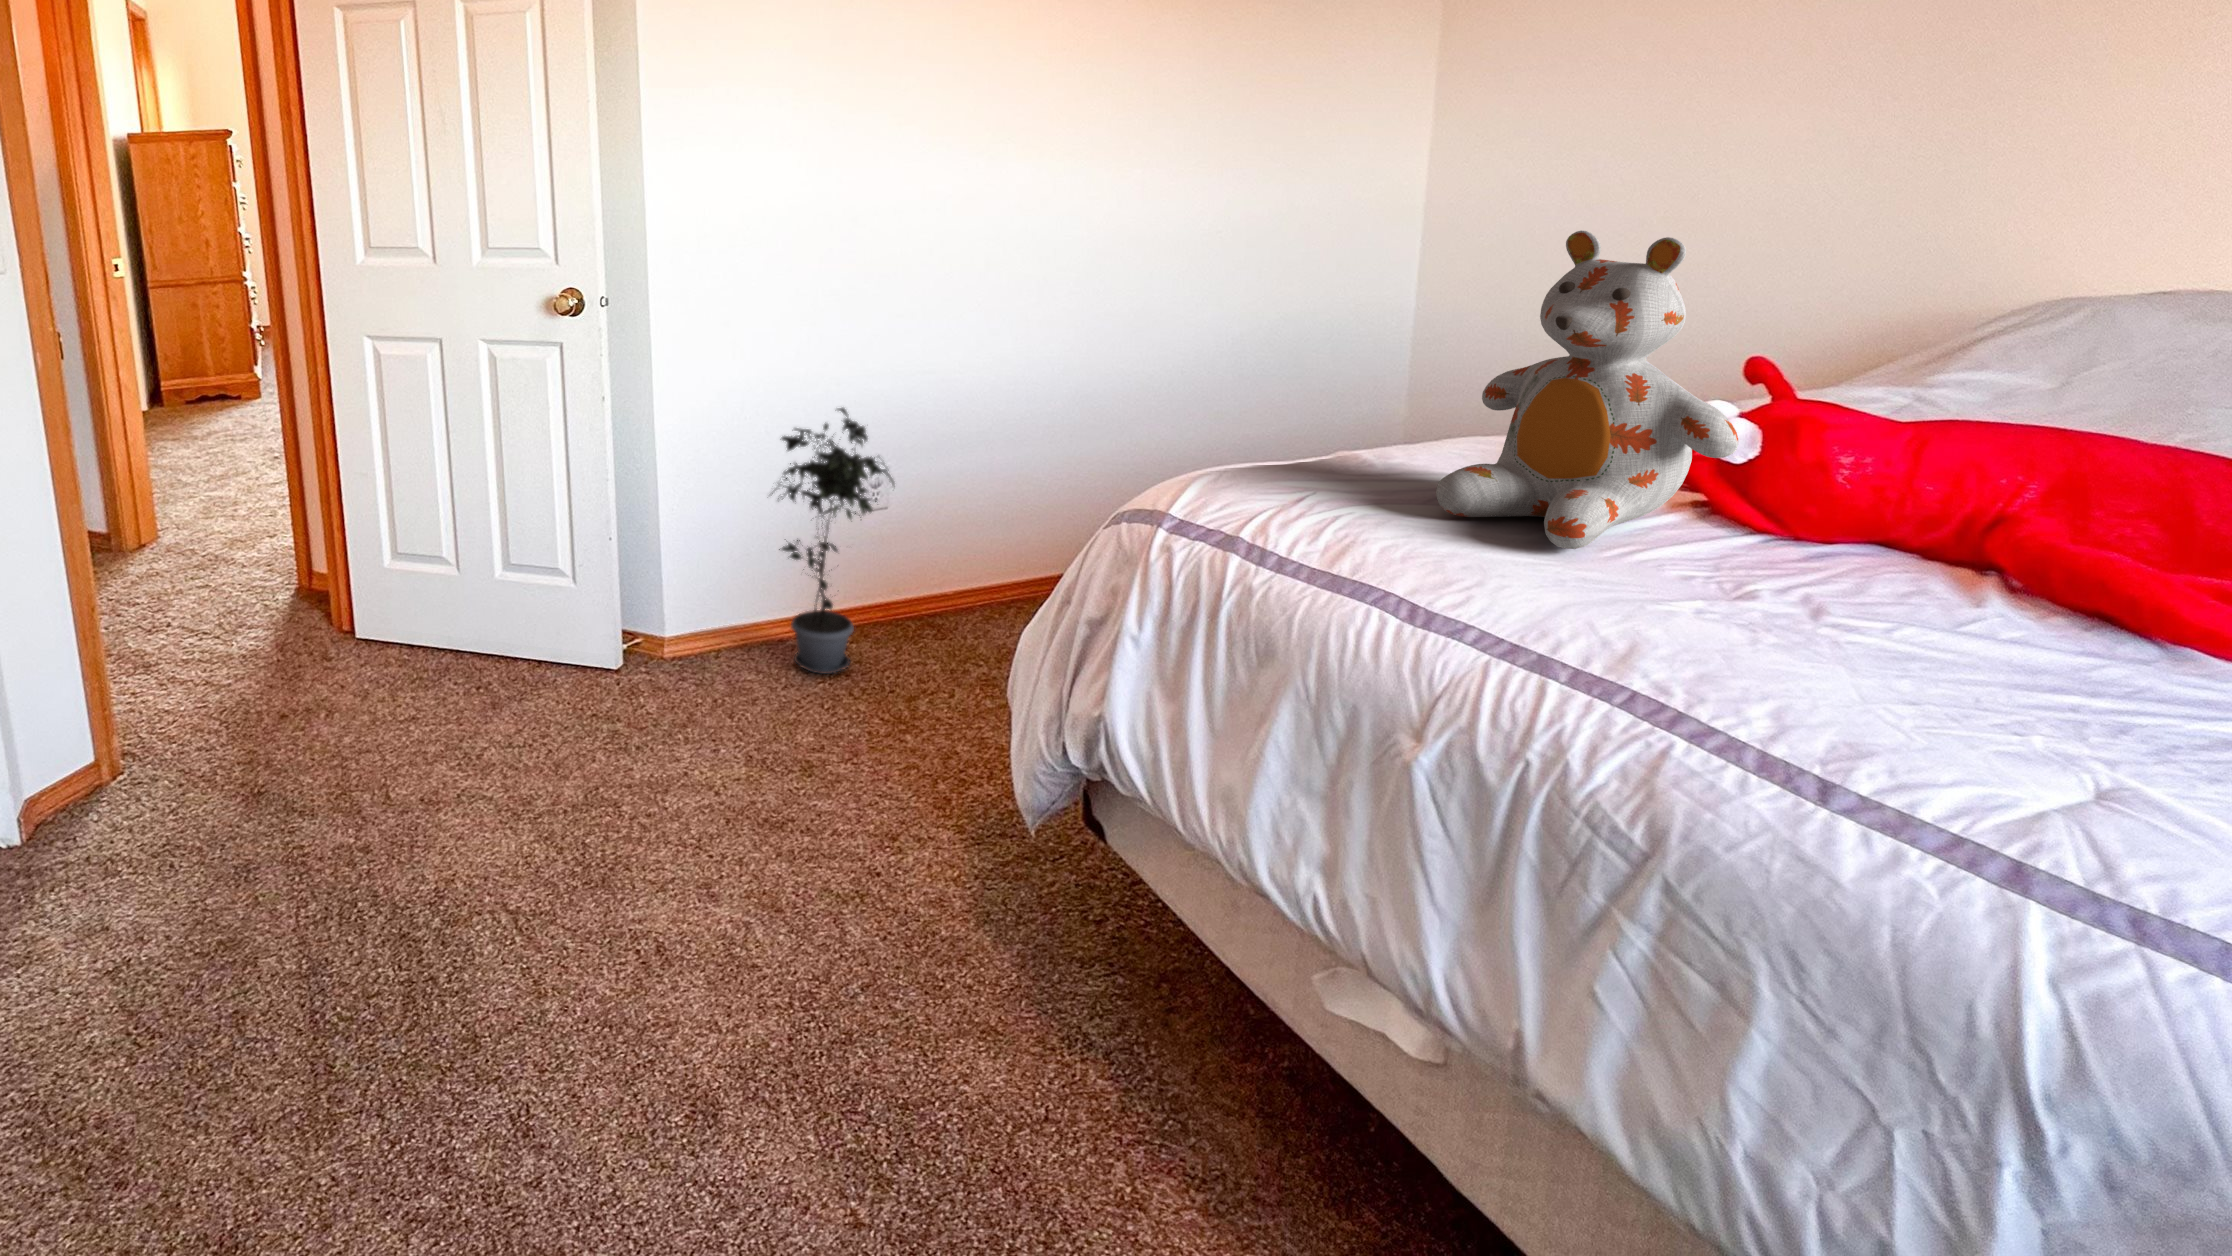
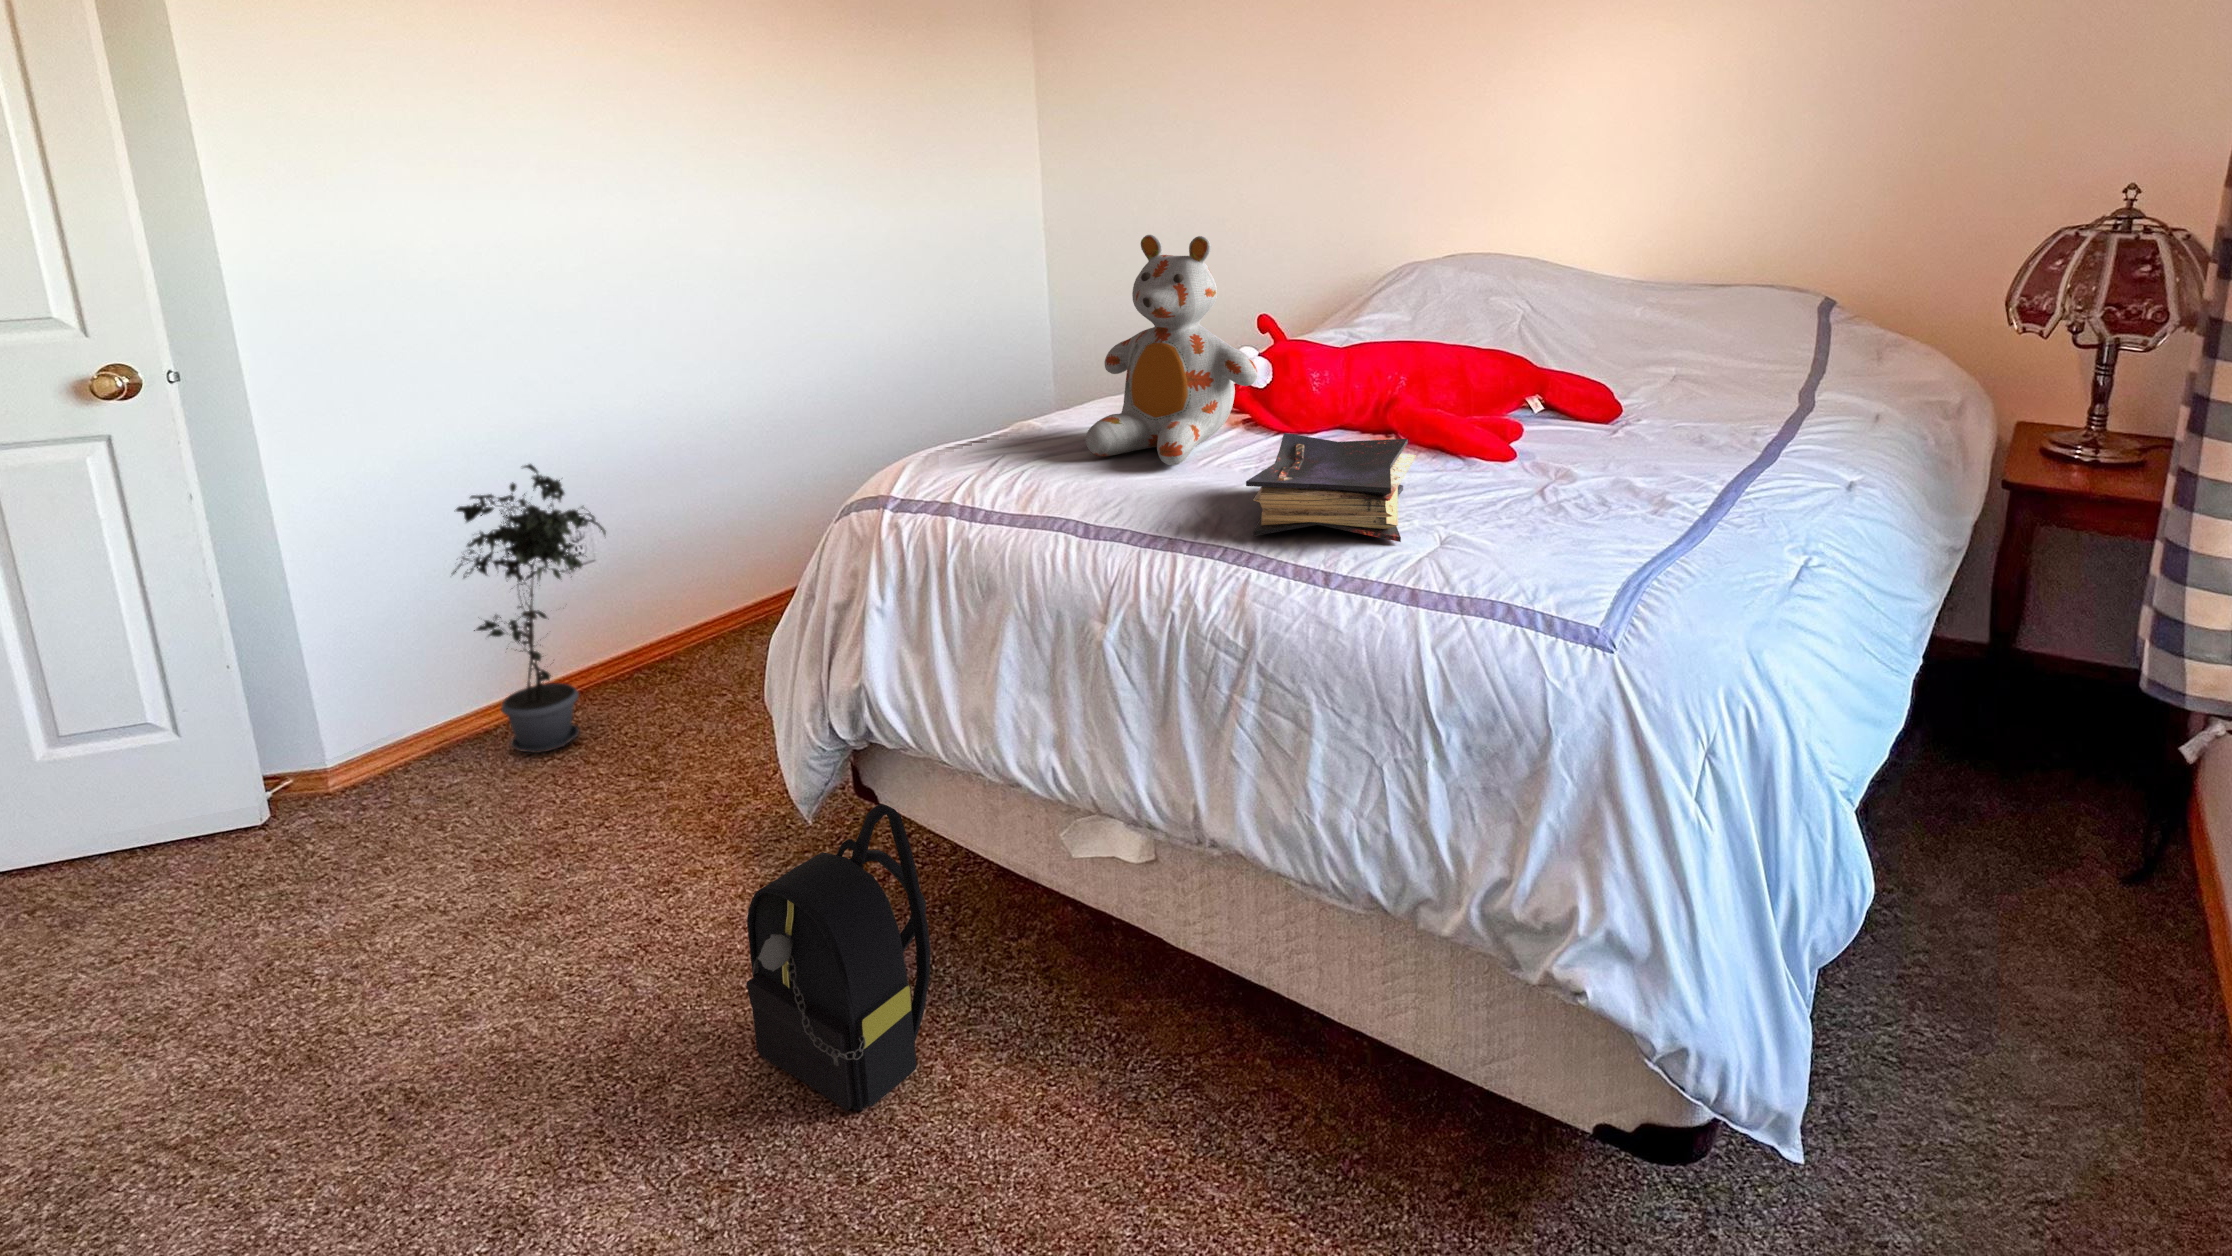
book: none [1688,540,2056,768] -> present [1246,433,1416,542]
backpack: none [938,856,1138,1179] -> present [747,804,930,1111]

